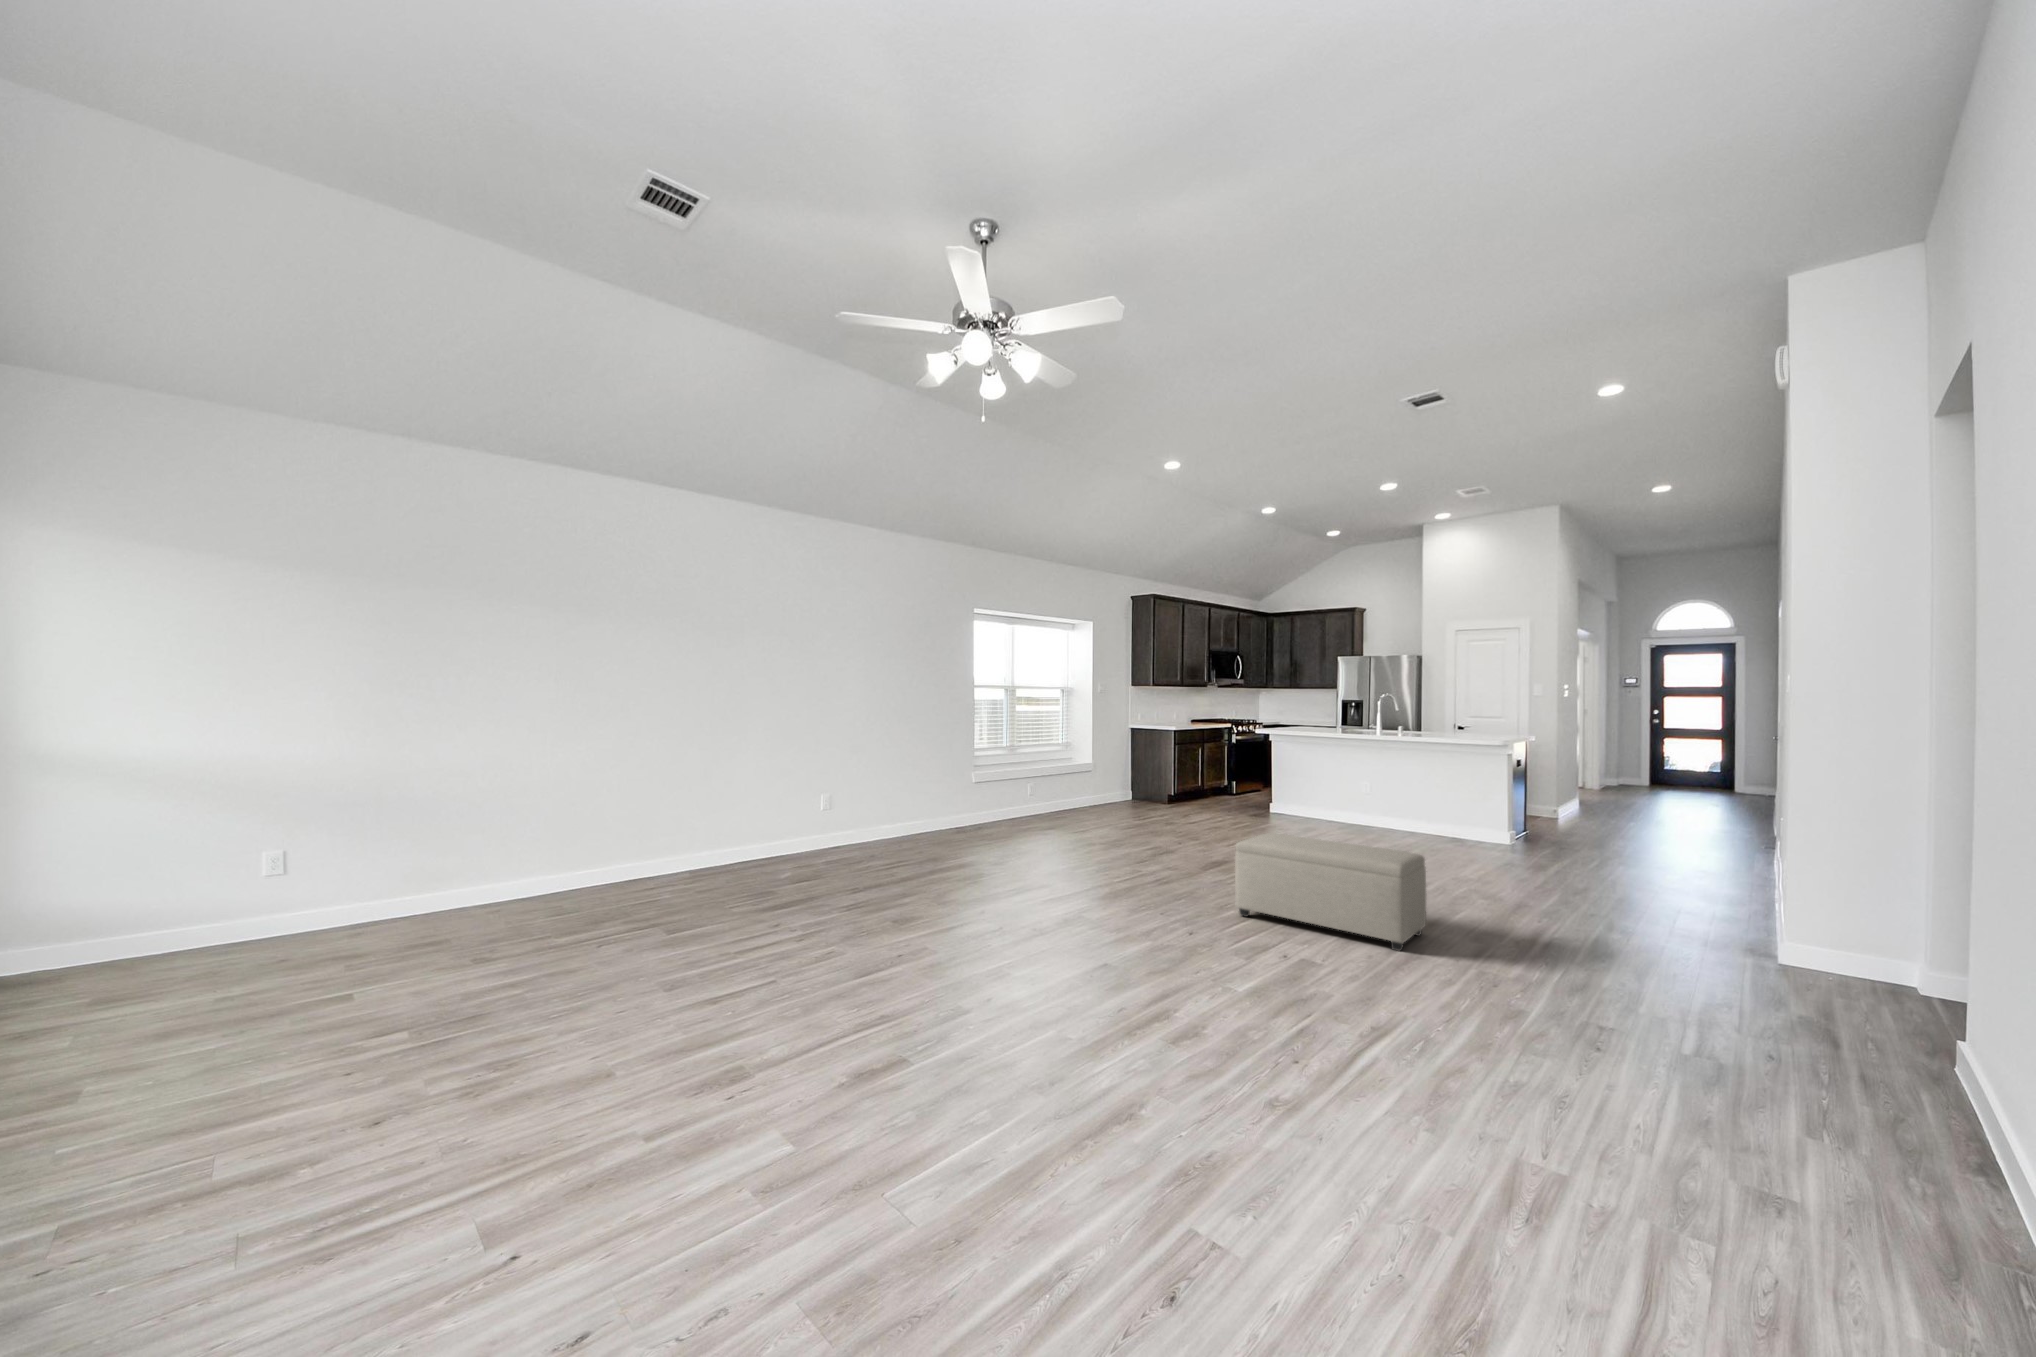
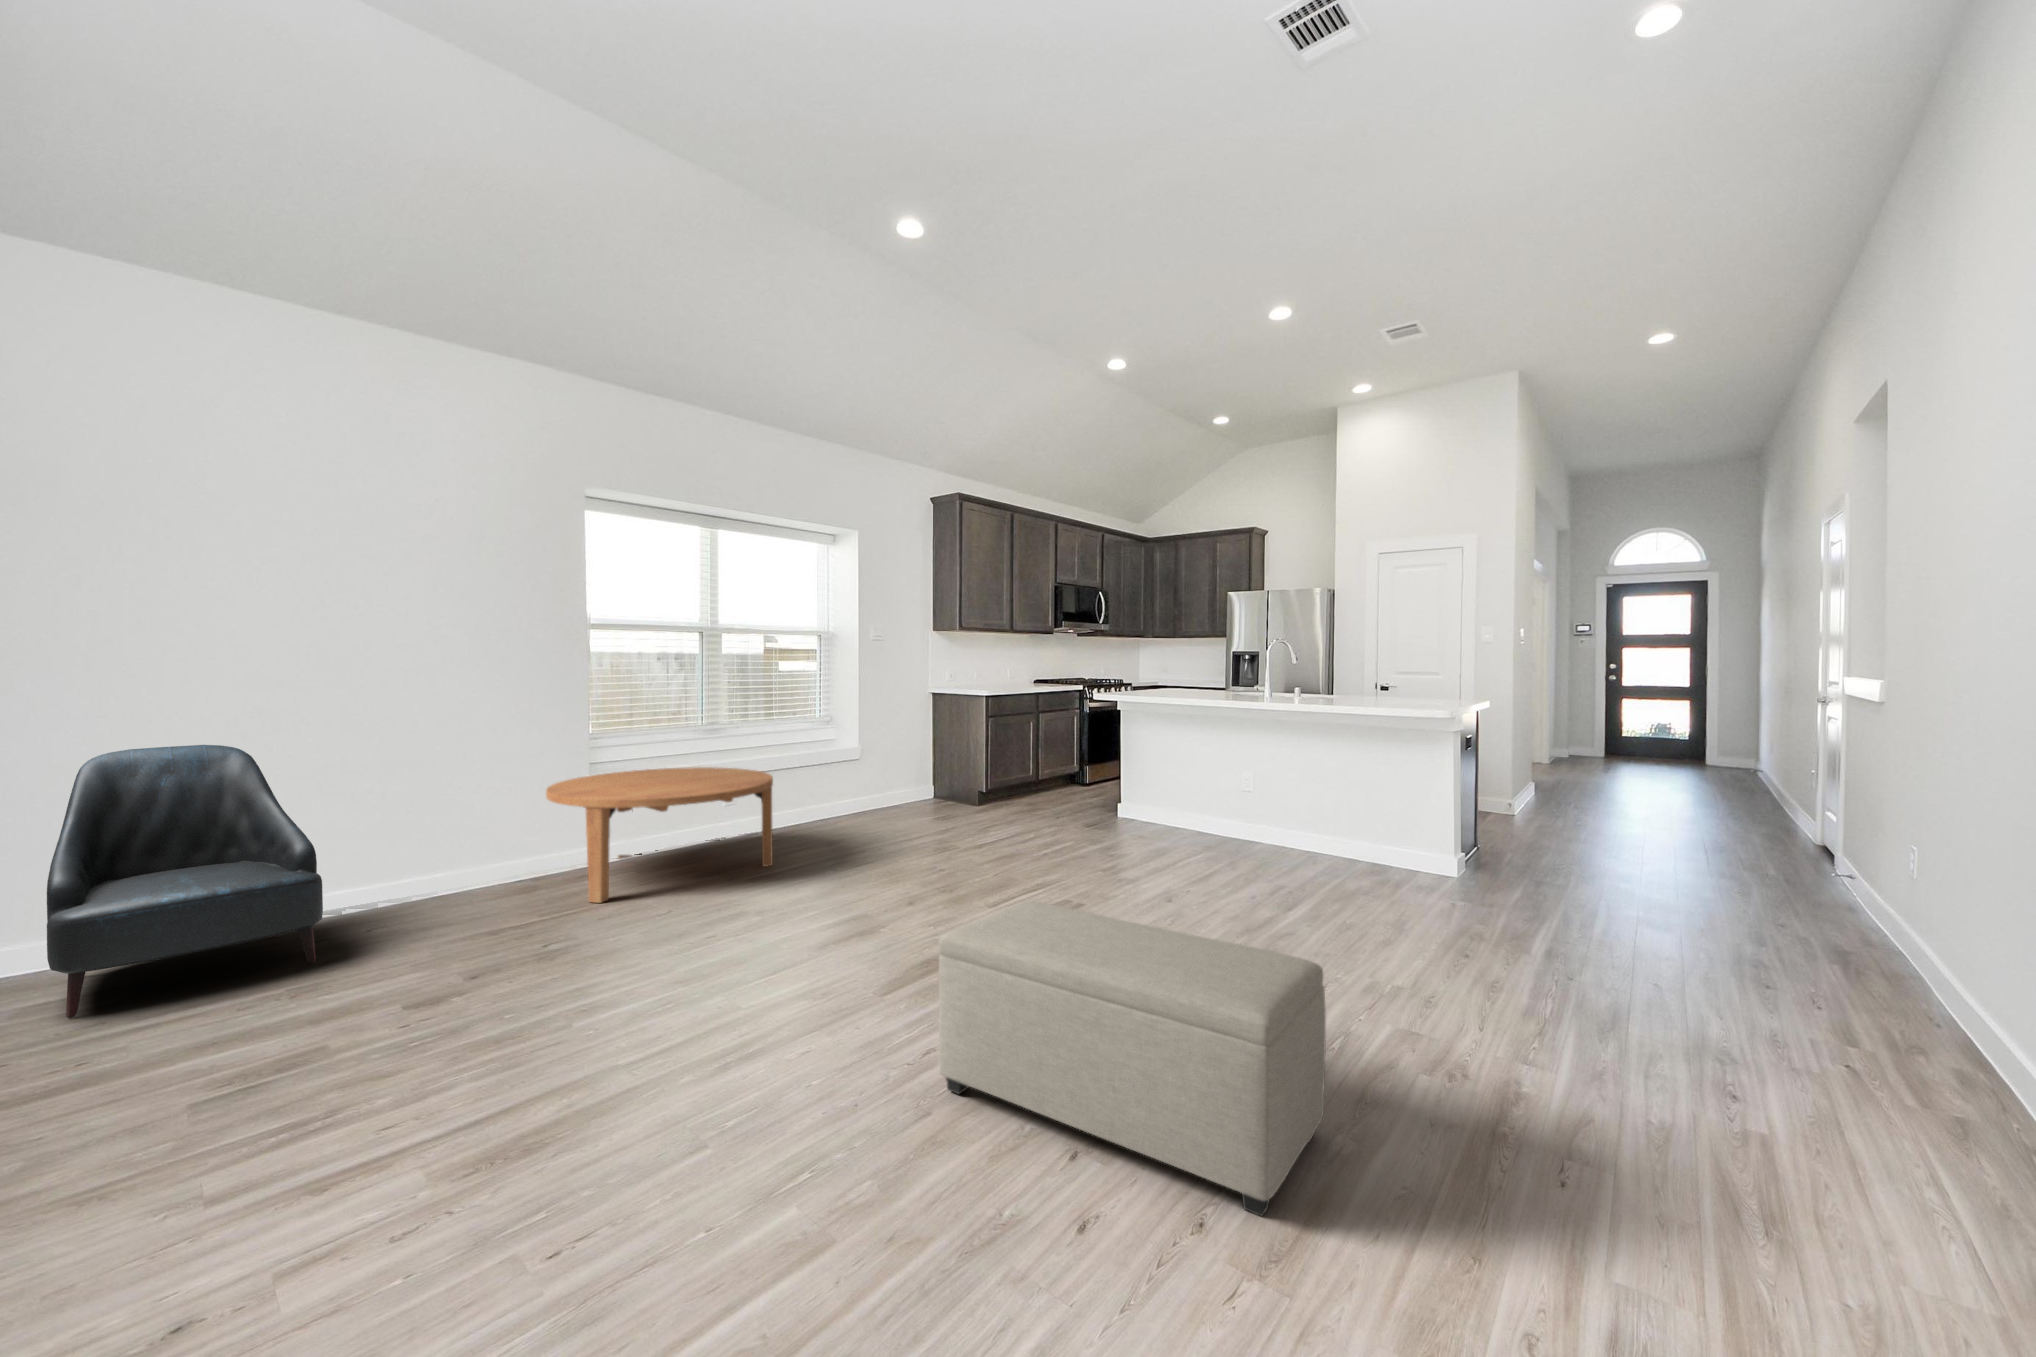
armchair: none [762,752,874,880] -> present [47,745,323,1019]
coffee table: none [942,773,1066,847] -> present [546,767,773,903]

